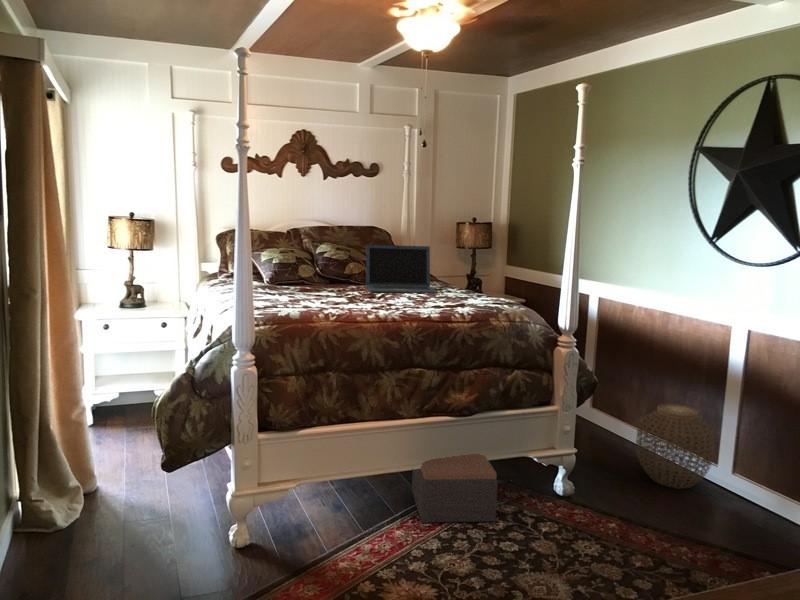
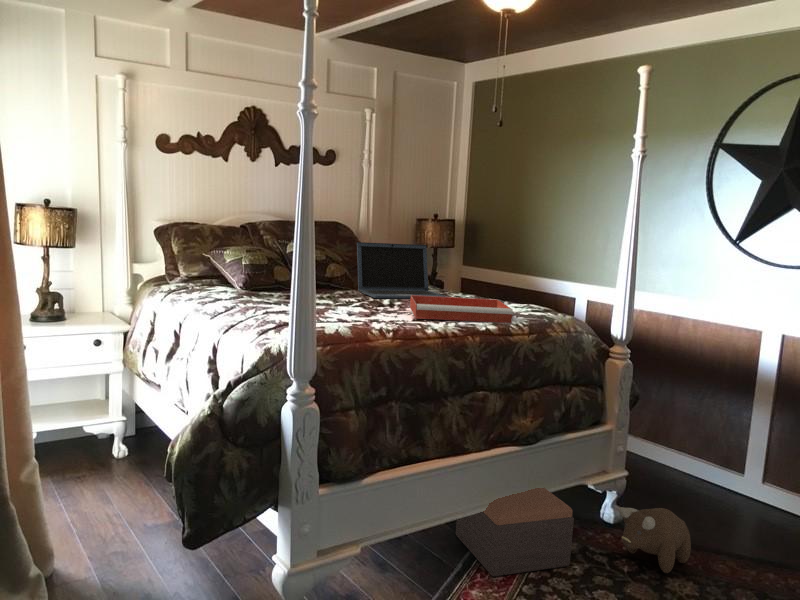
tray: none [374,289,461,313] -> present [410,295,513,323]
woven basket: present [636,404,715,488] -> none [665,414,751,504]
plush toy: none [540,475,610,535] -> present [619,507,691,573]

